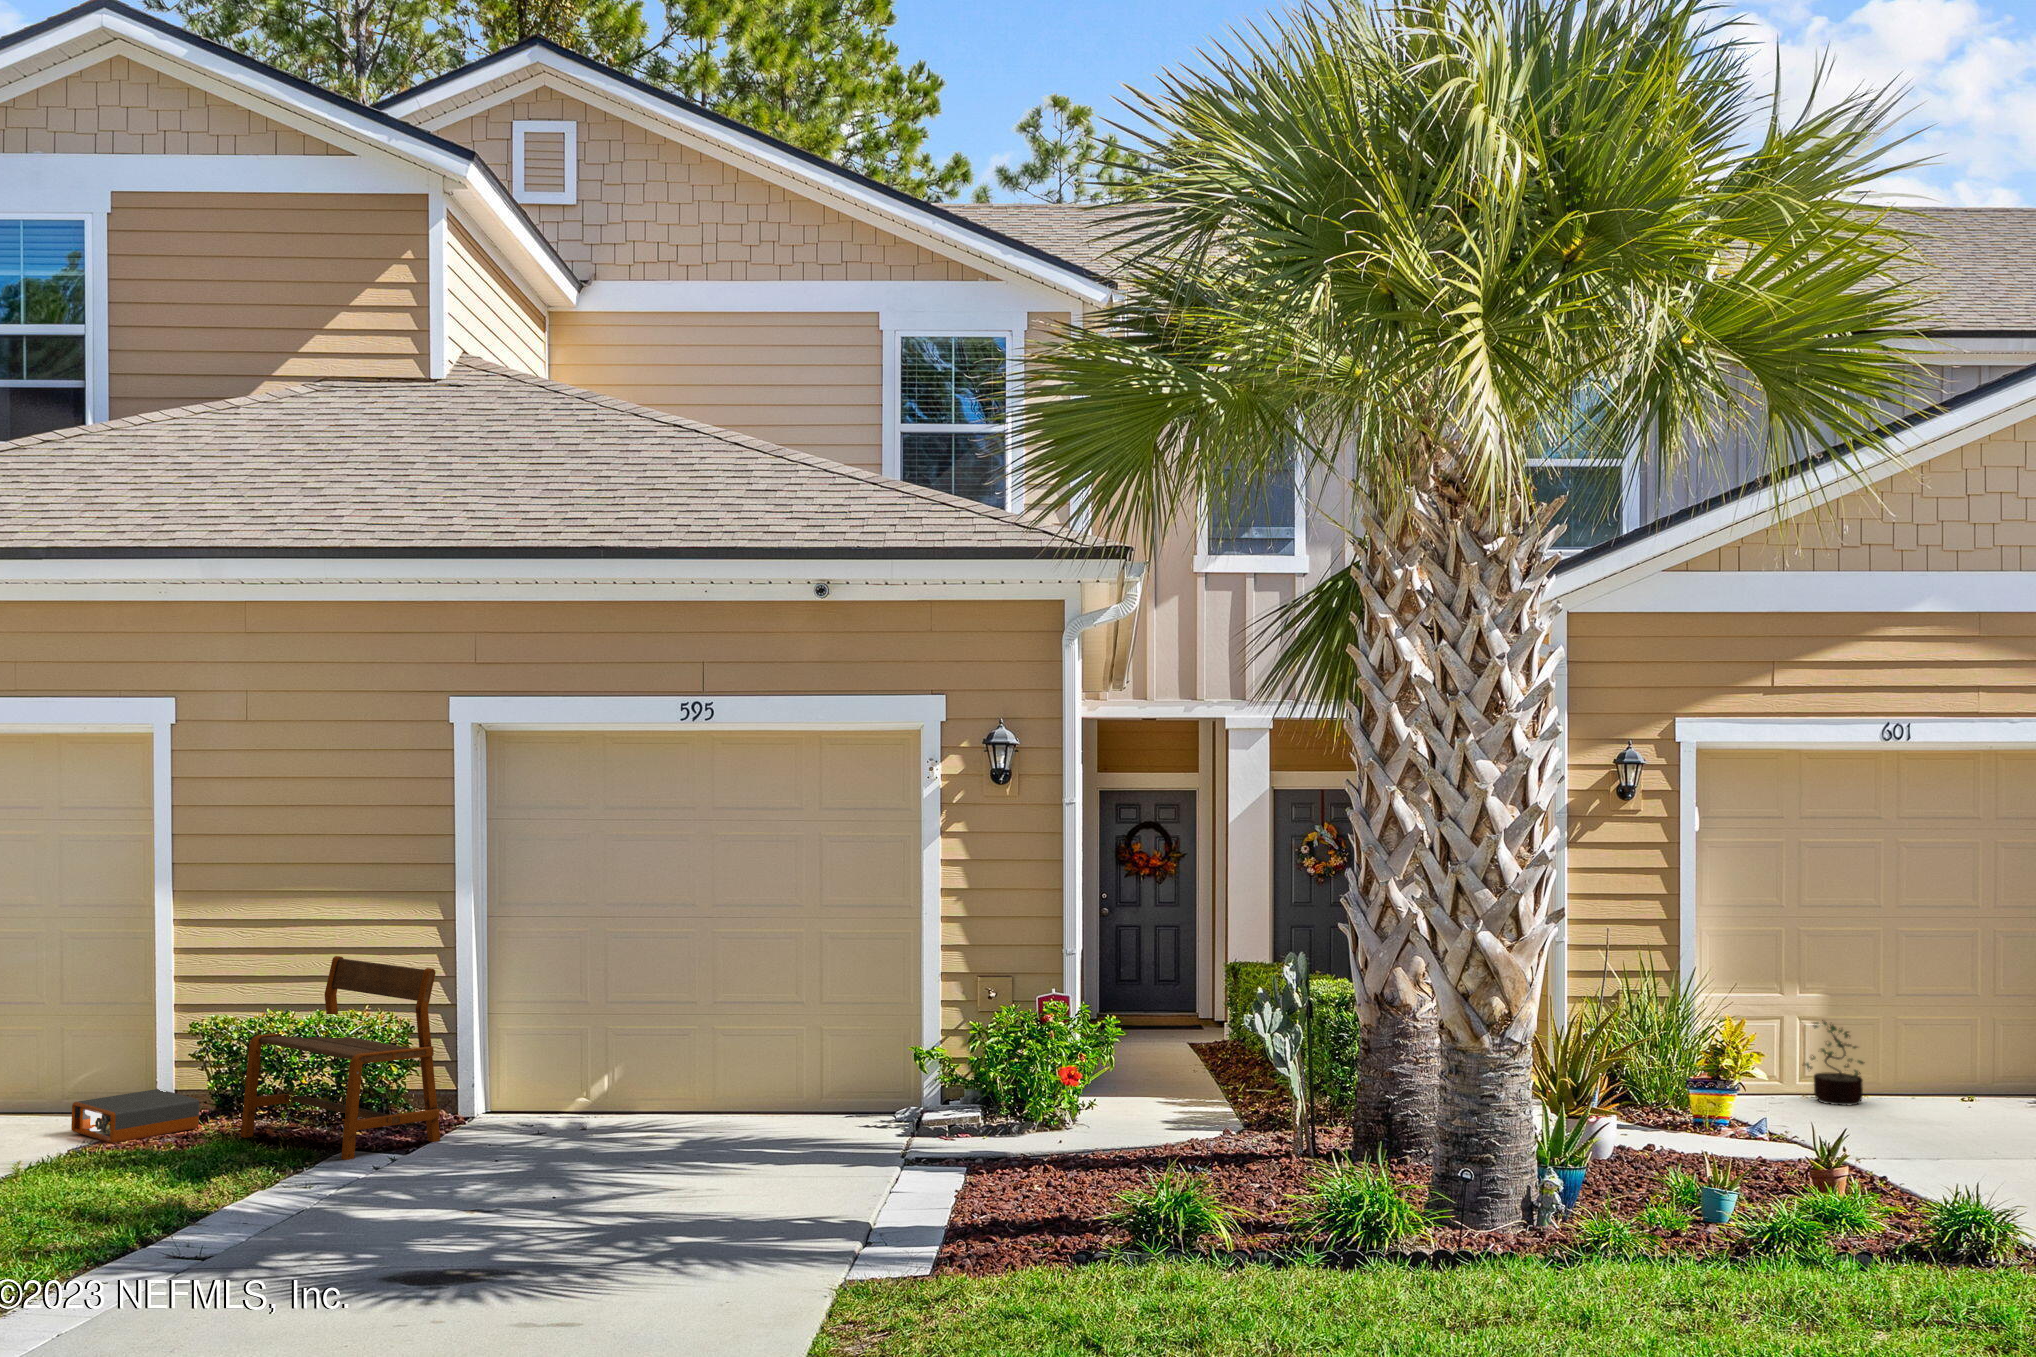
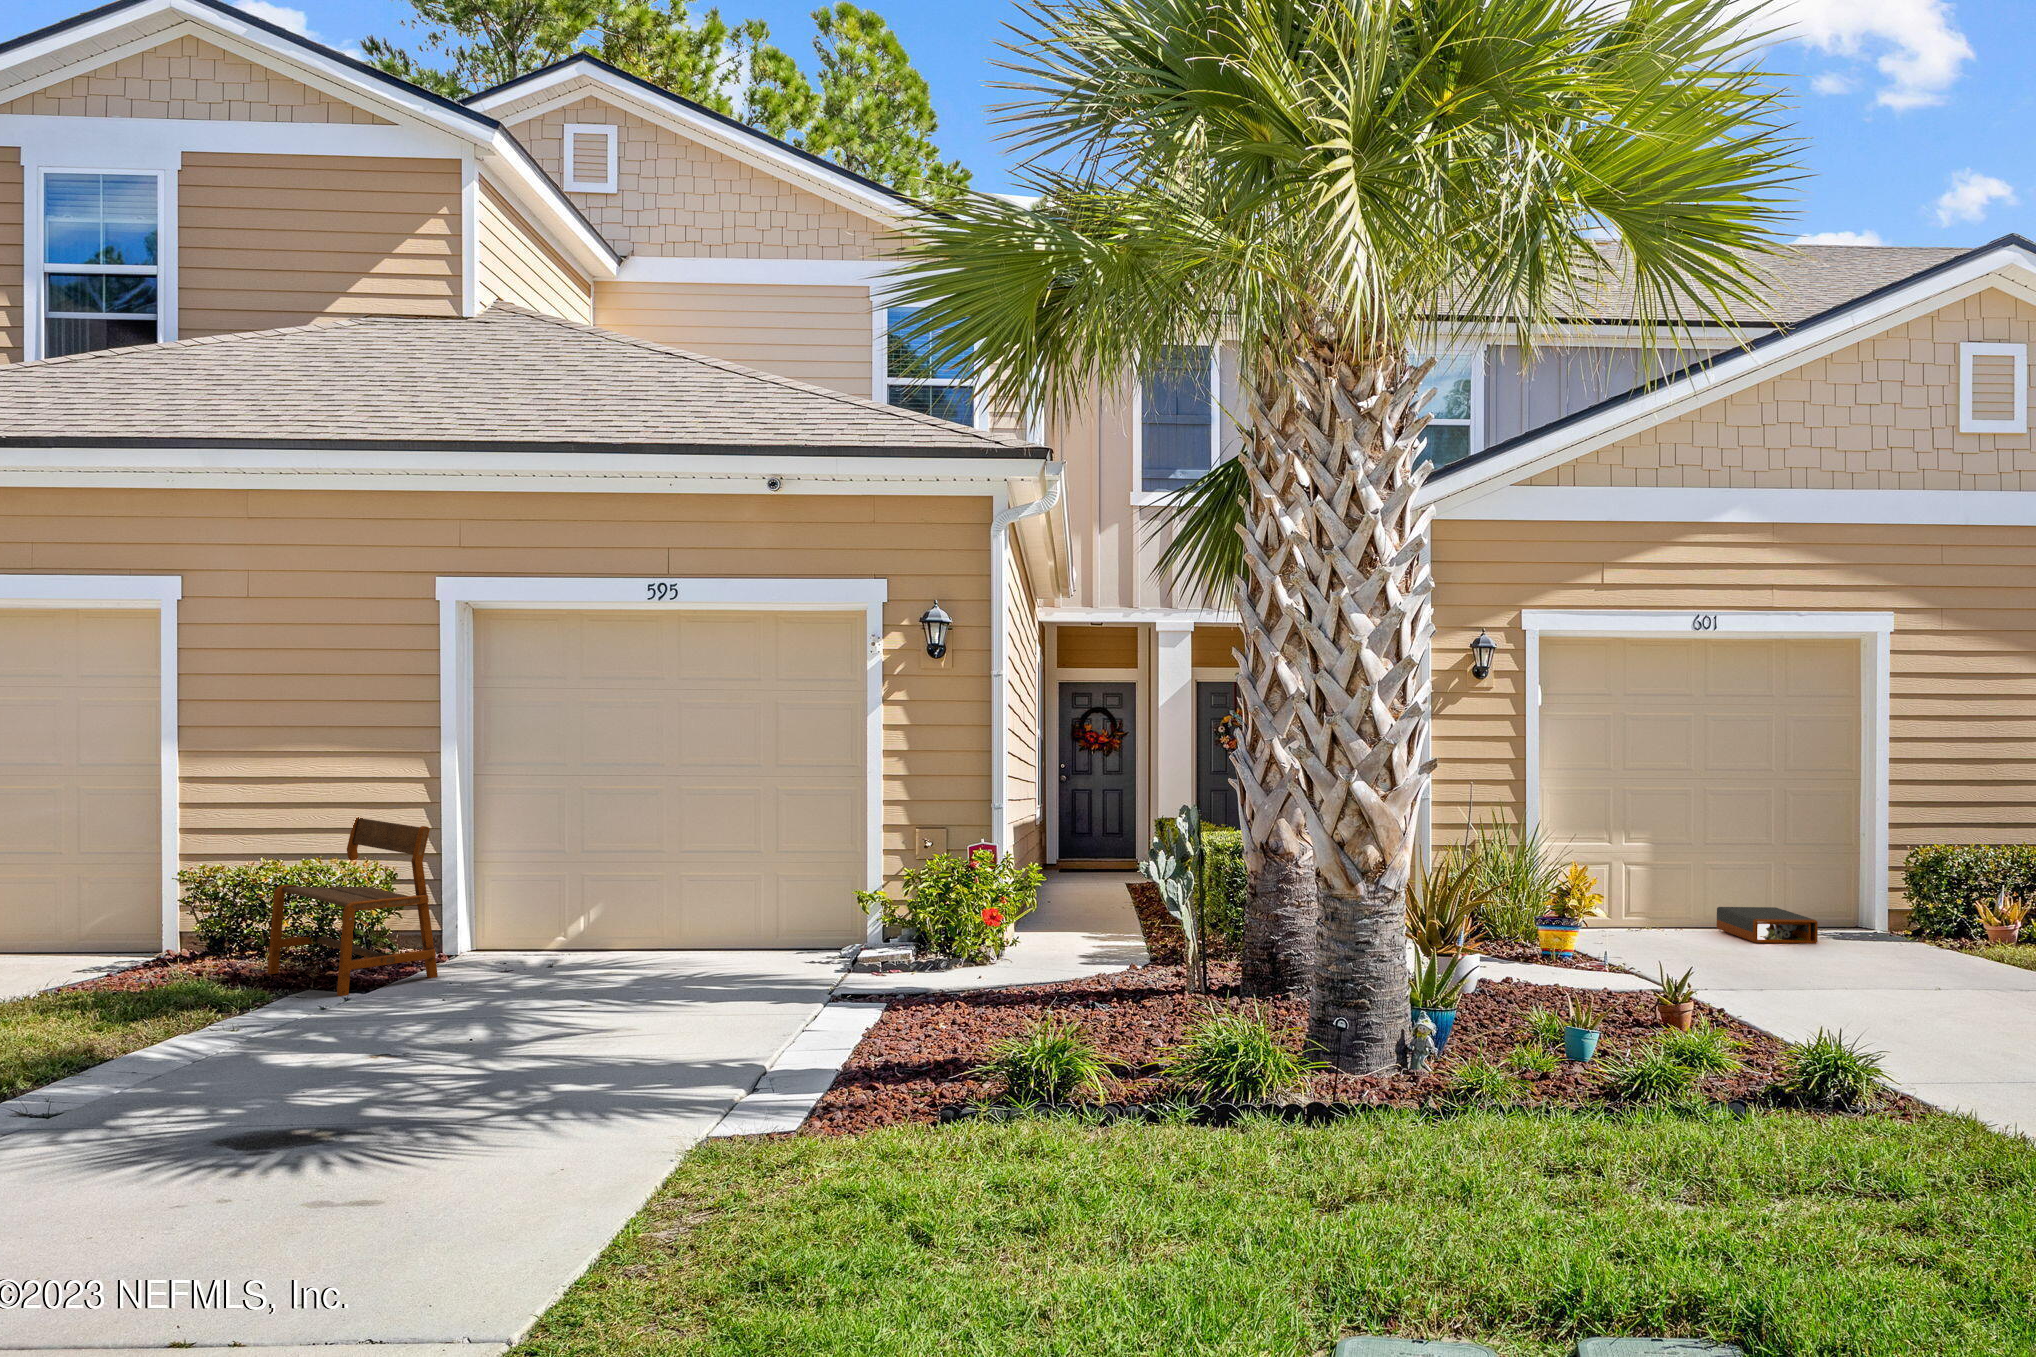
decorative plant: present [1805,1020,1864,1105] -> none [1635,864,1691,939]
storage box: present [71,1089,199,1143] -> present [1717,907,1818,944]

